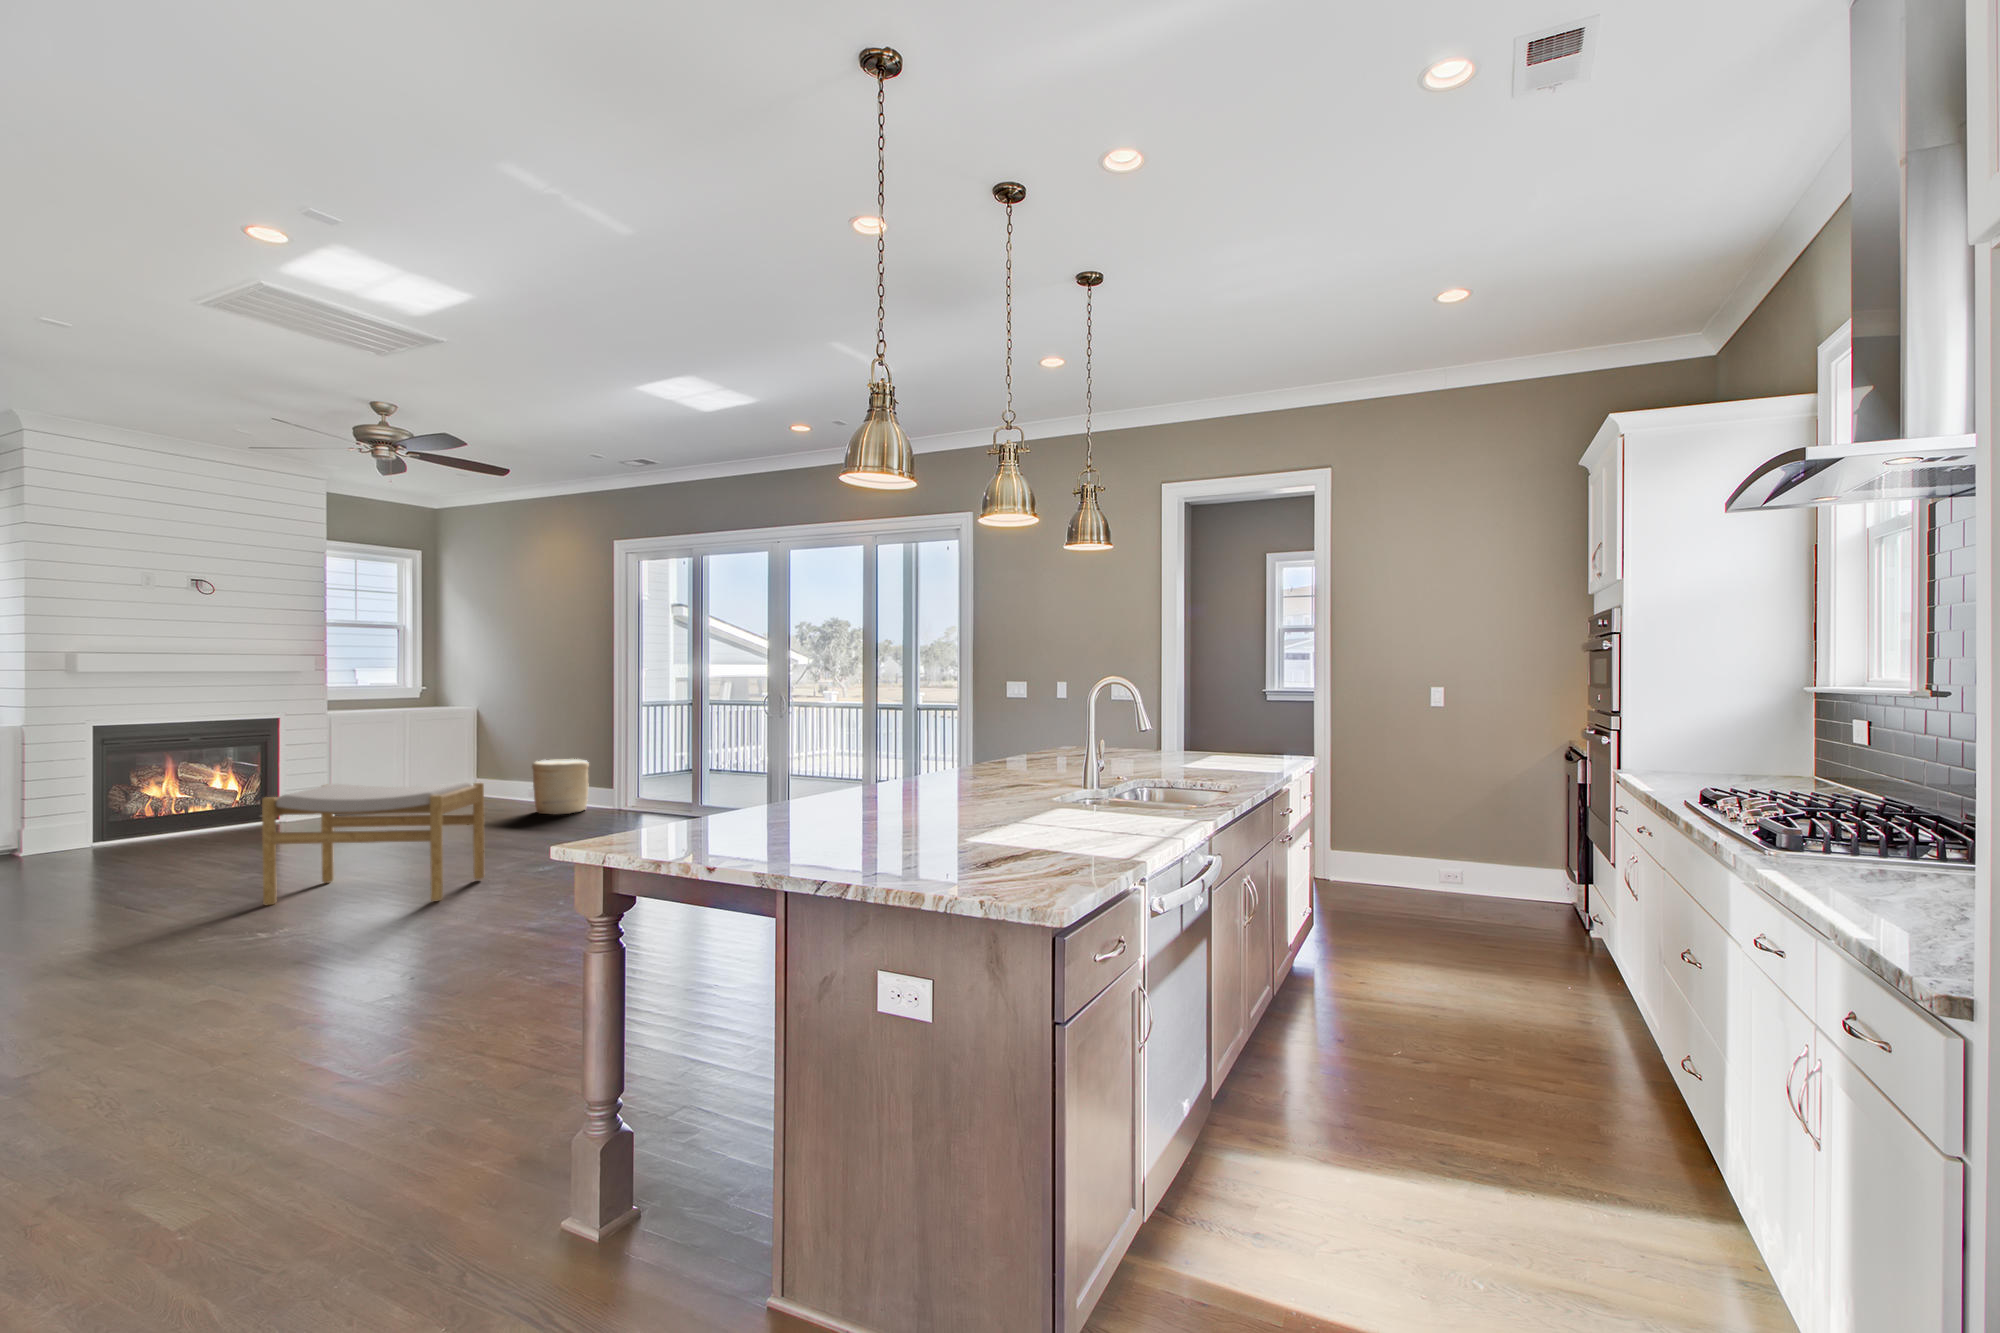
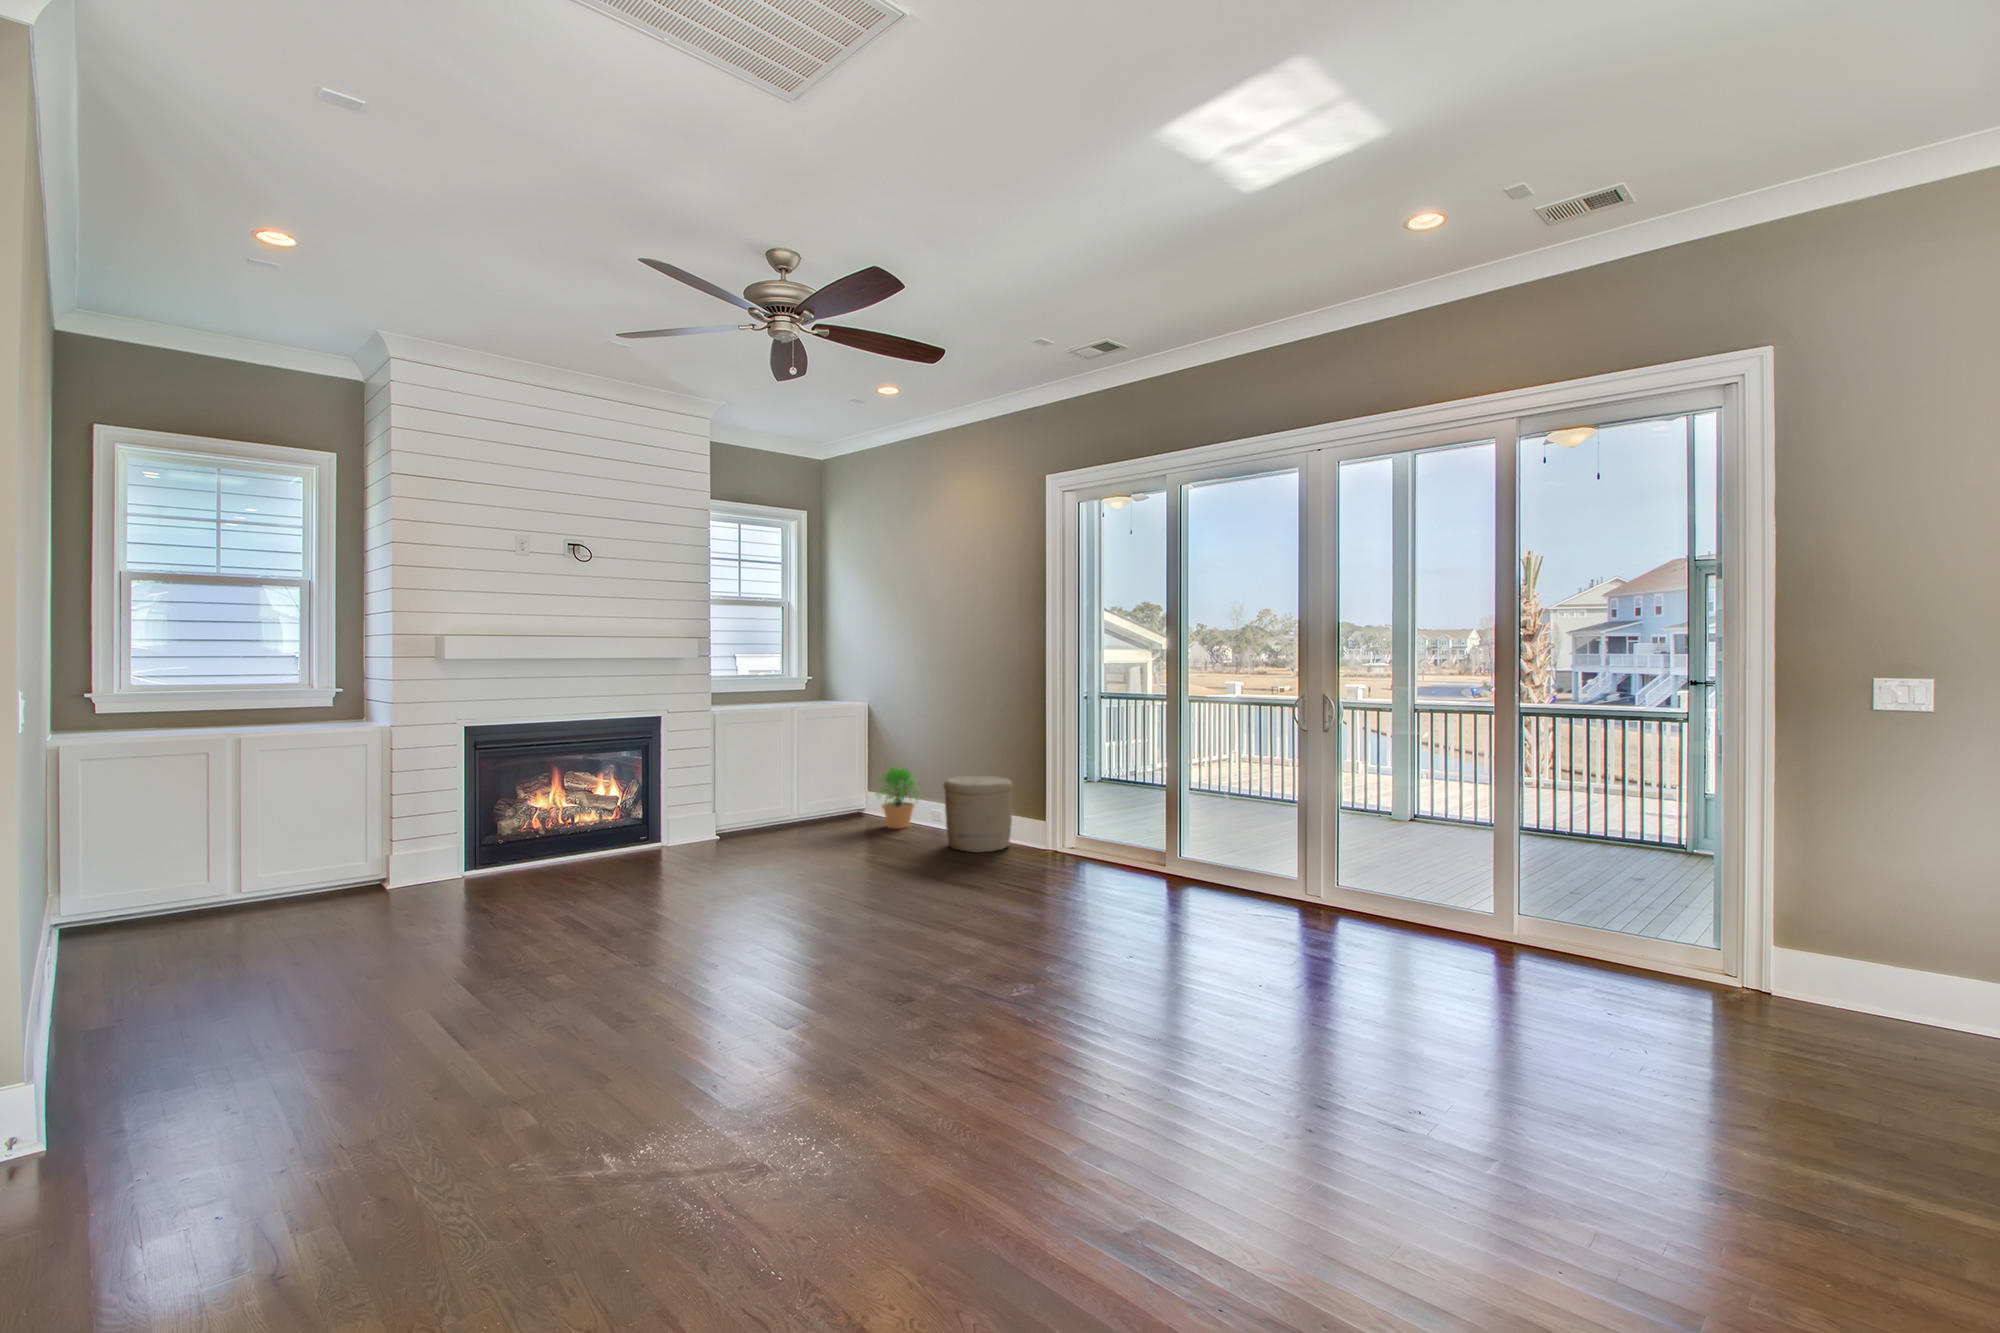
potted plant: none [477,755,522,805] -> present [876,767,918,829]
footstool: present [262,782,485,906] -> none [622,841,933,1076]

